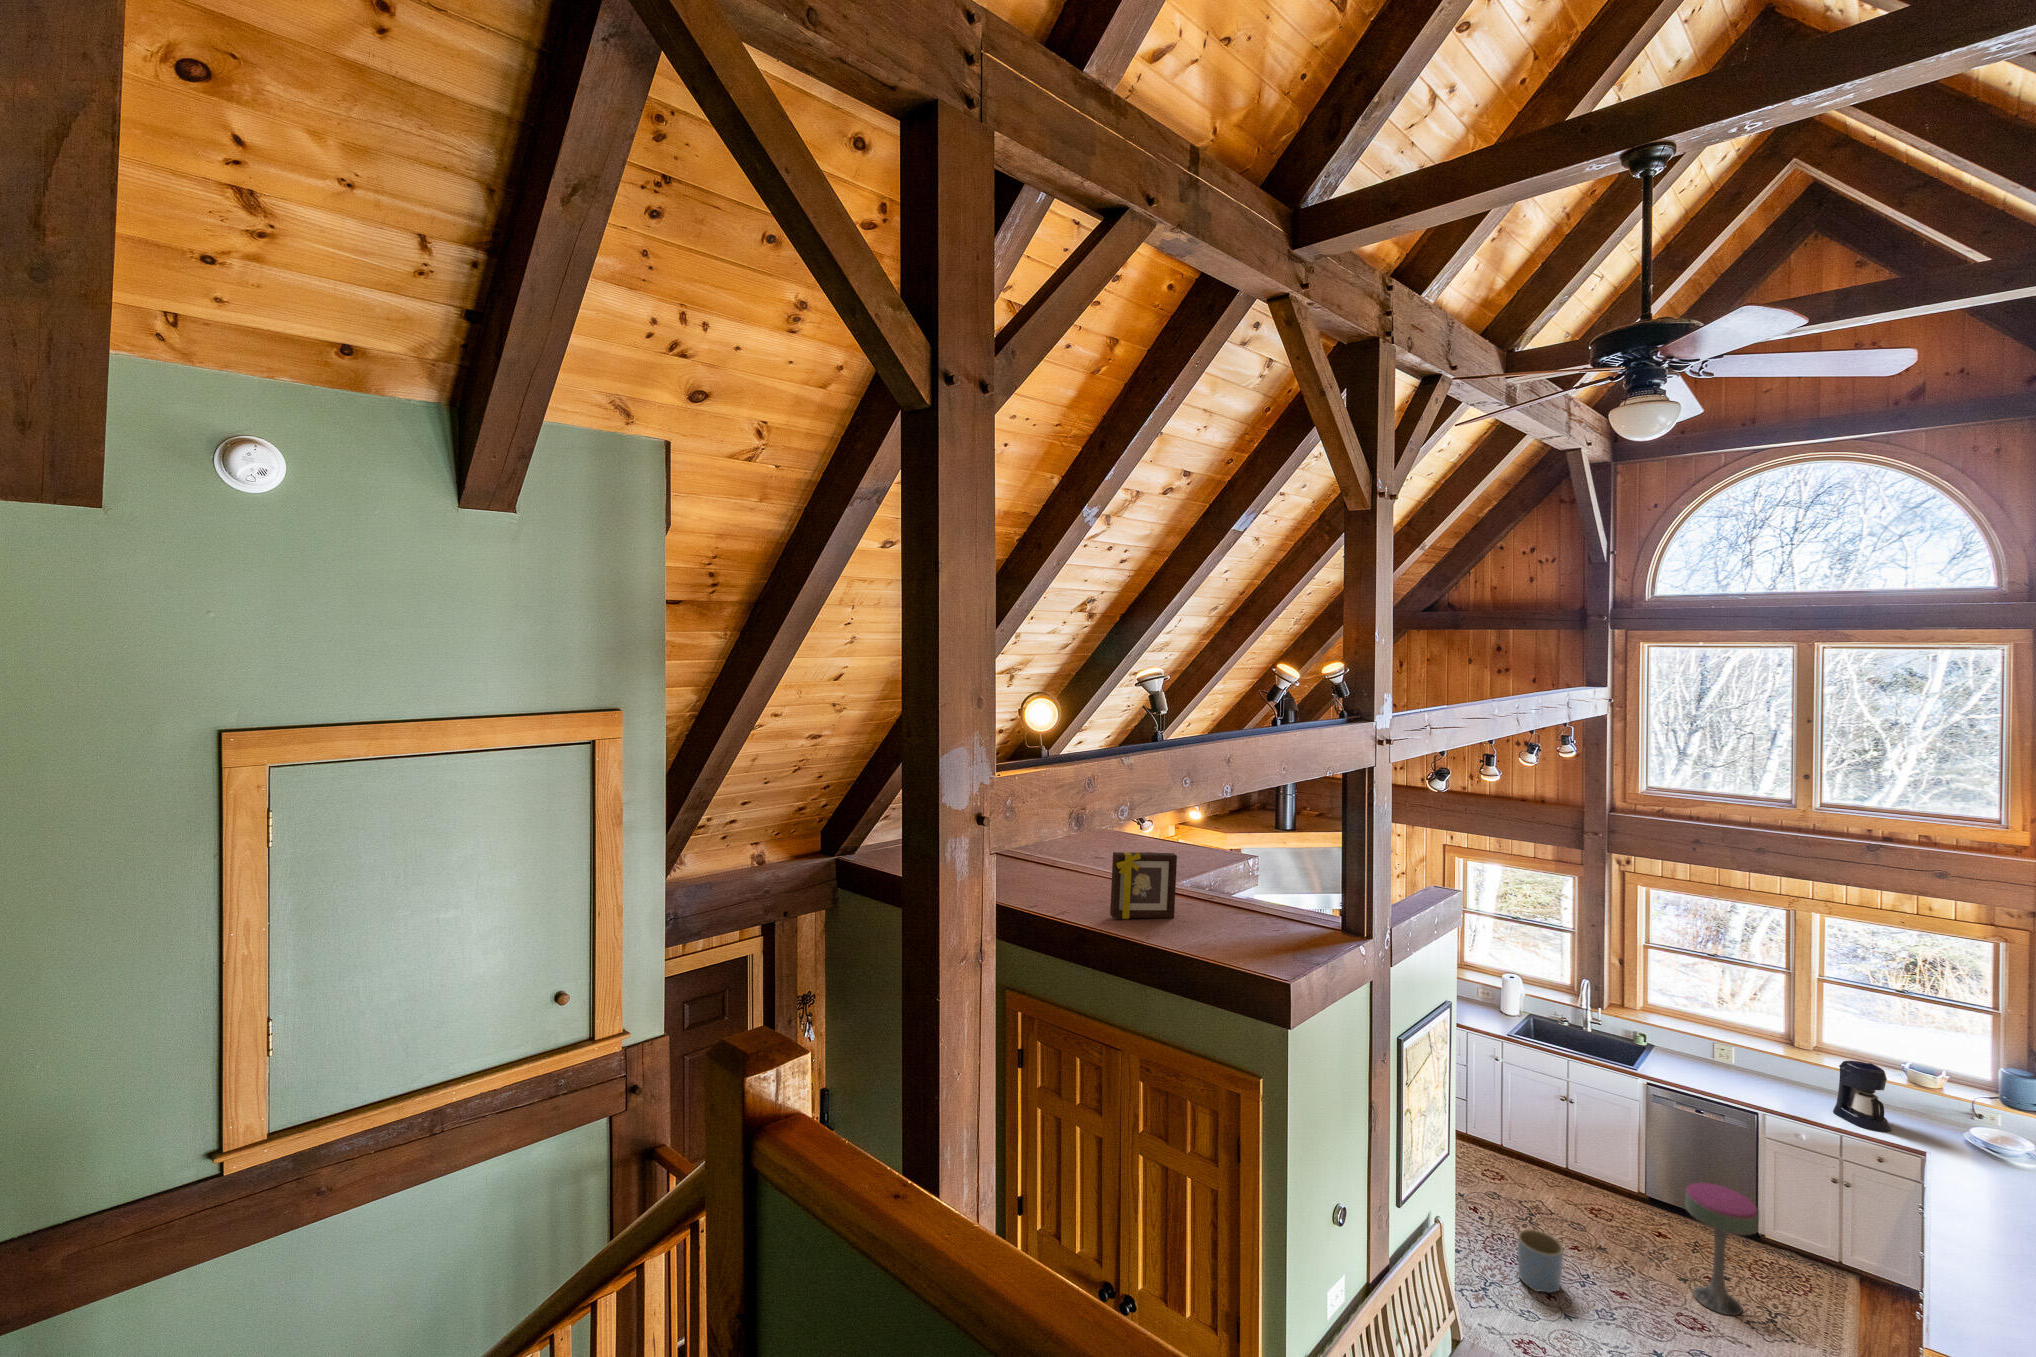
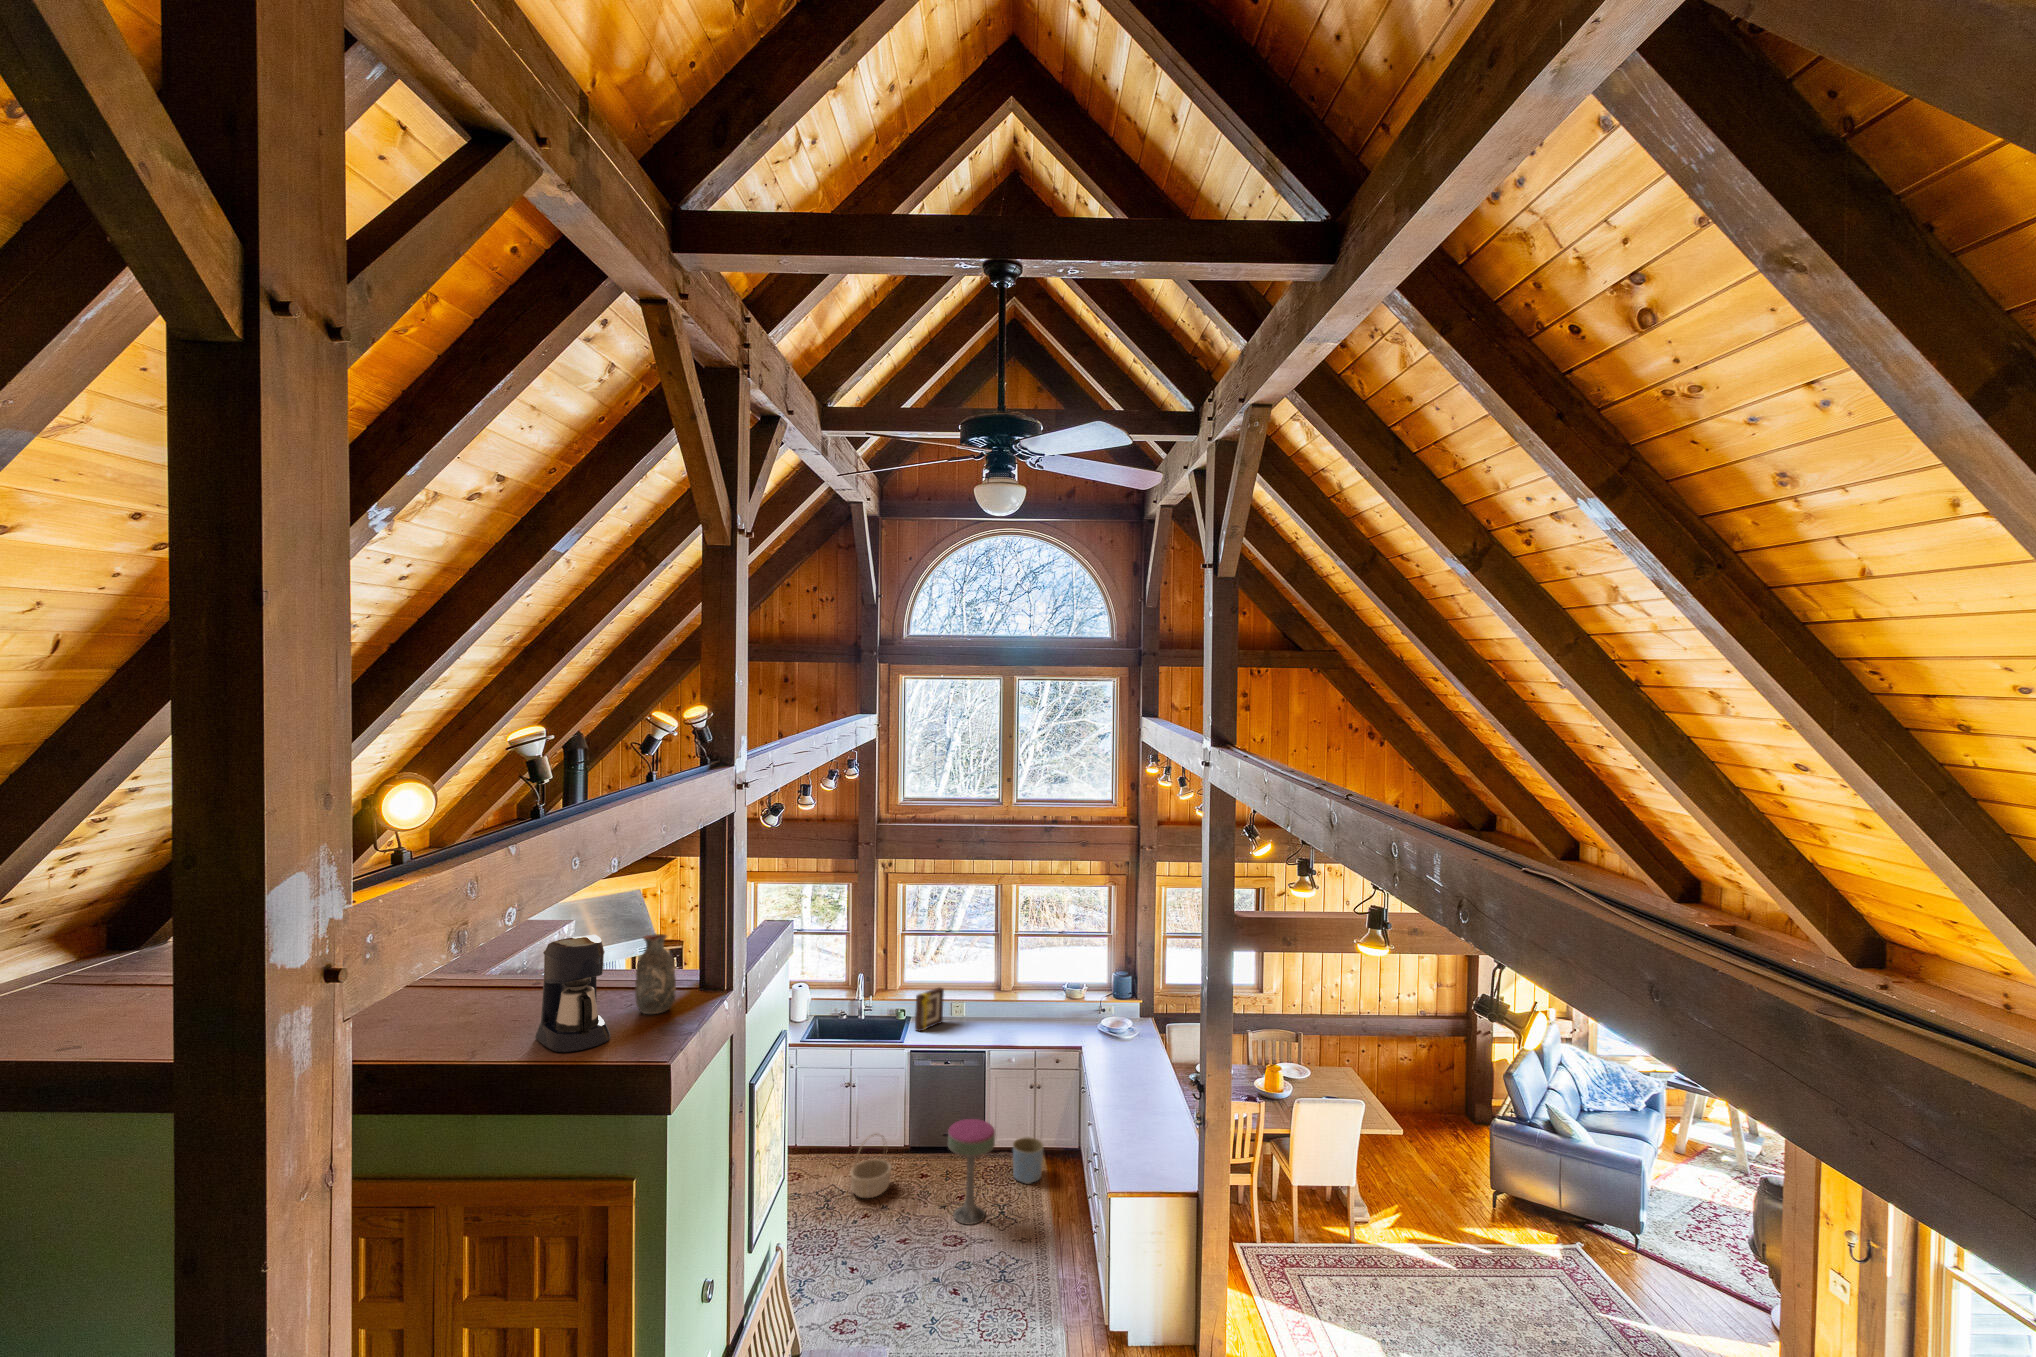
picture frame: present [1110,852,1177,919] -> present [915,987,944,1031]
decorative vase: none [1283,869,1319,939] -> present [635,934,676,1014]
coffee maker: present [1833,1061,1891,1132] -> present [535,935,610,1052]
basket: none [1557,1159,1612,1230] -> present [850,1134,891,1198]
planter: present [1518,1230,1564,1292] -> present [1013,1137,1044,1184]

